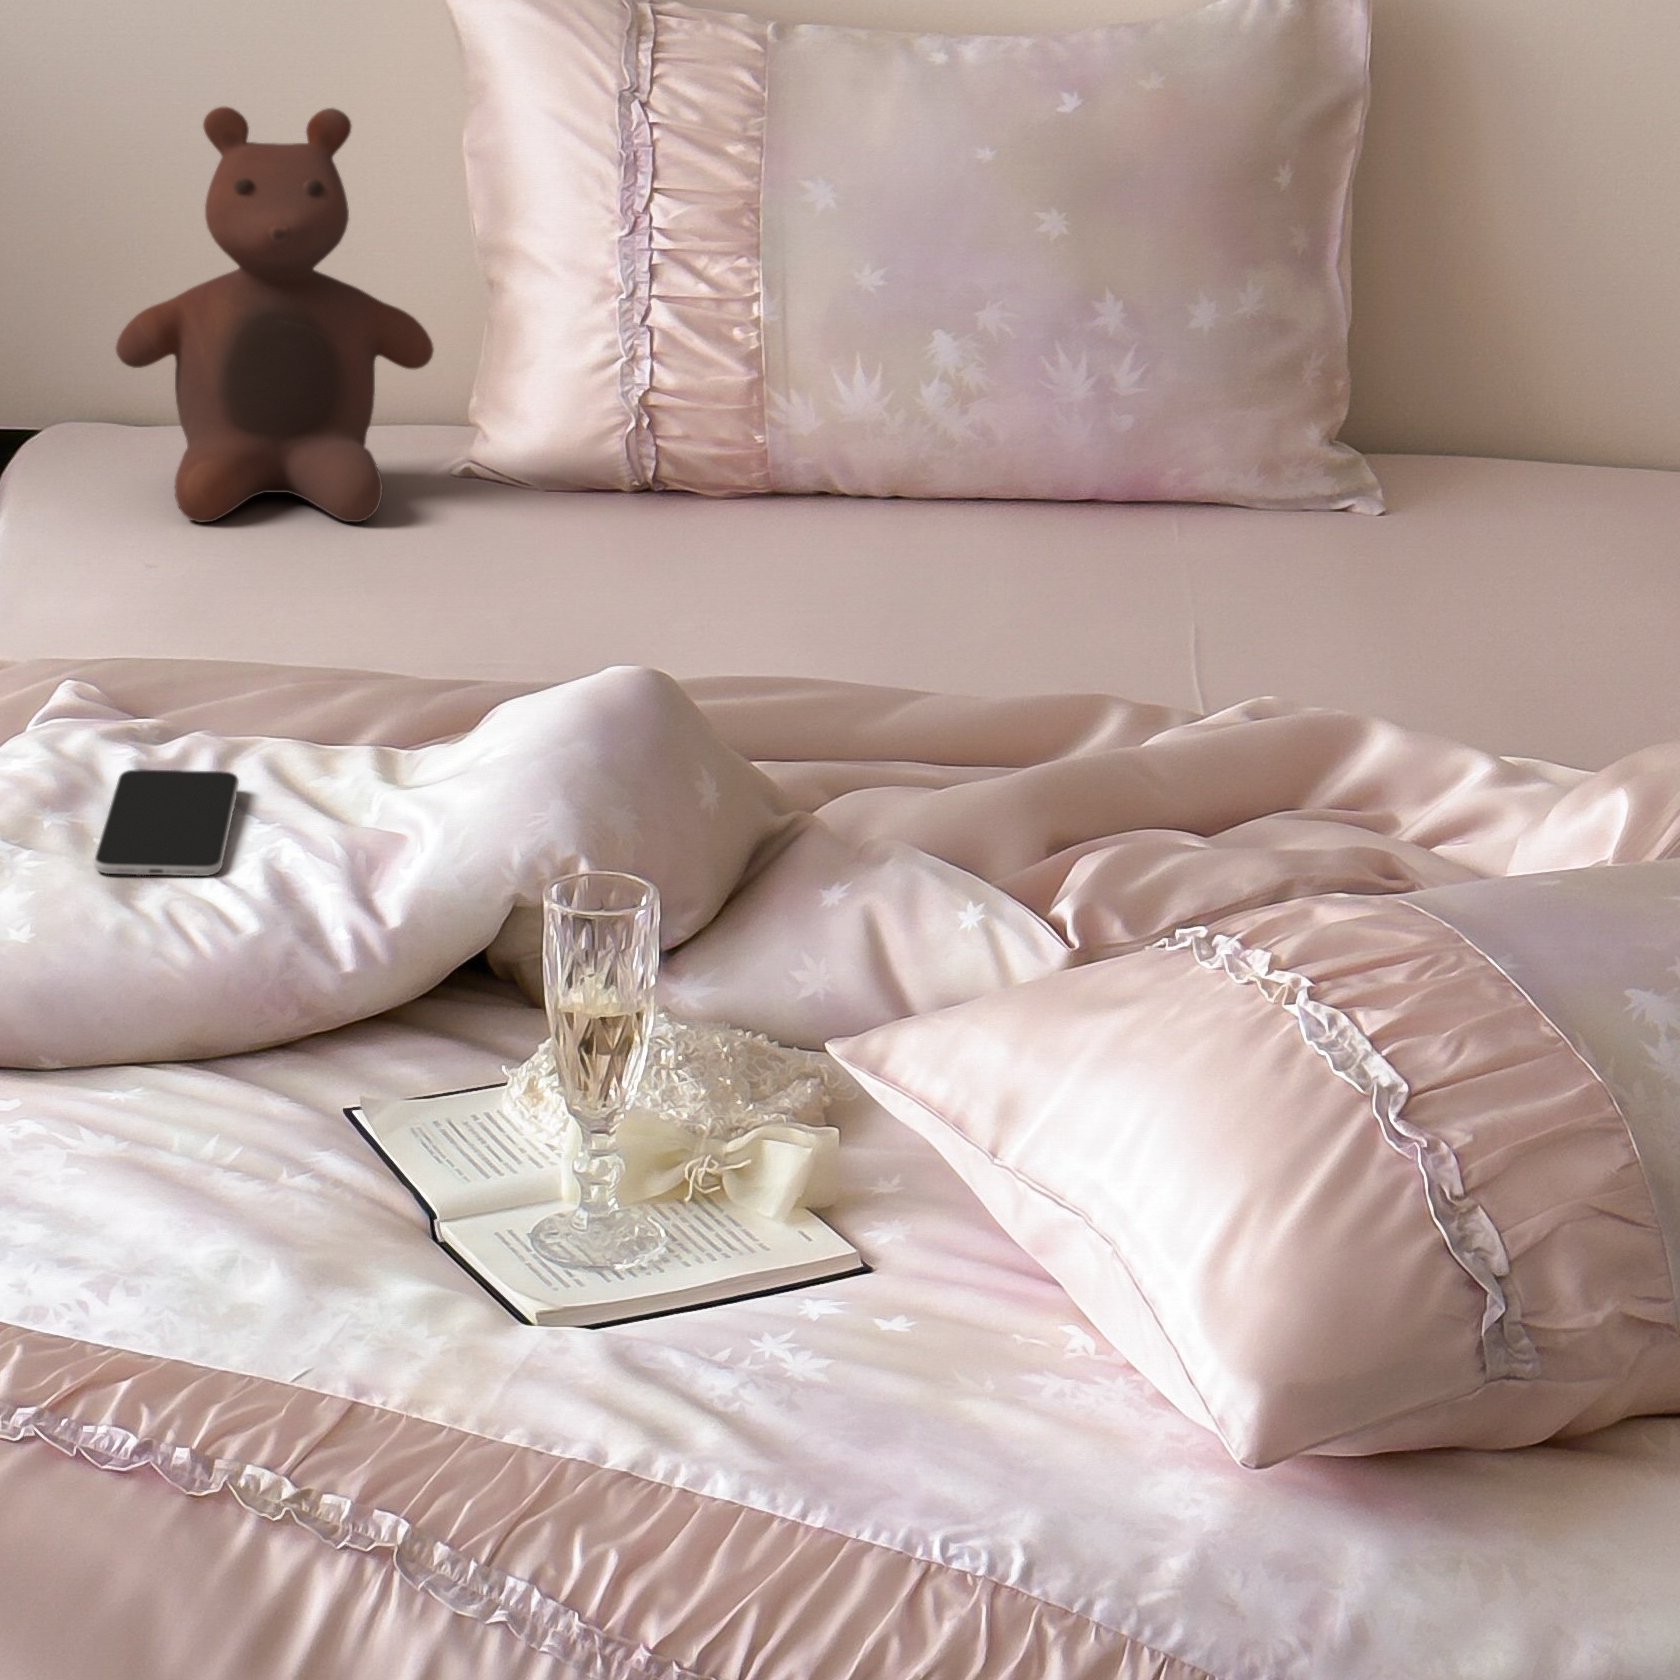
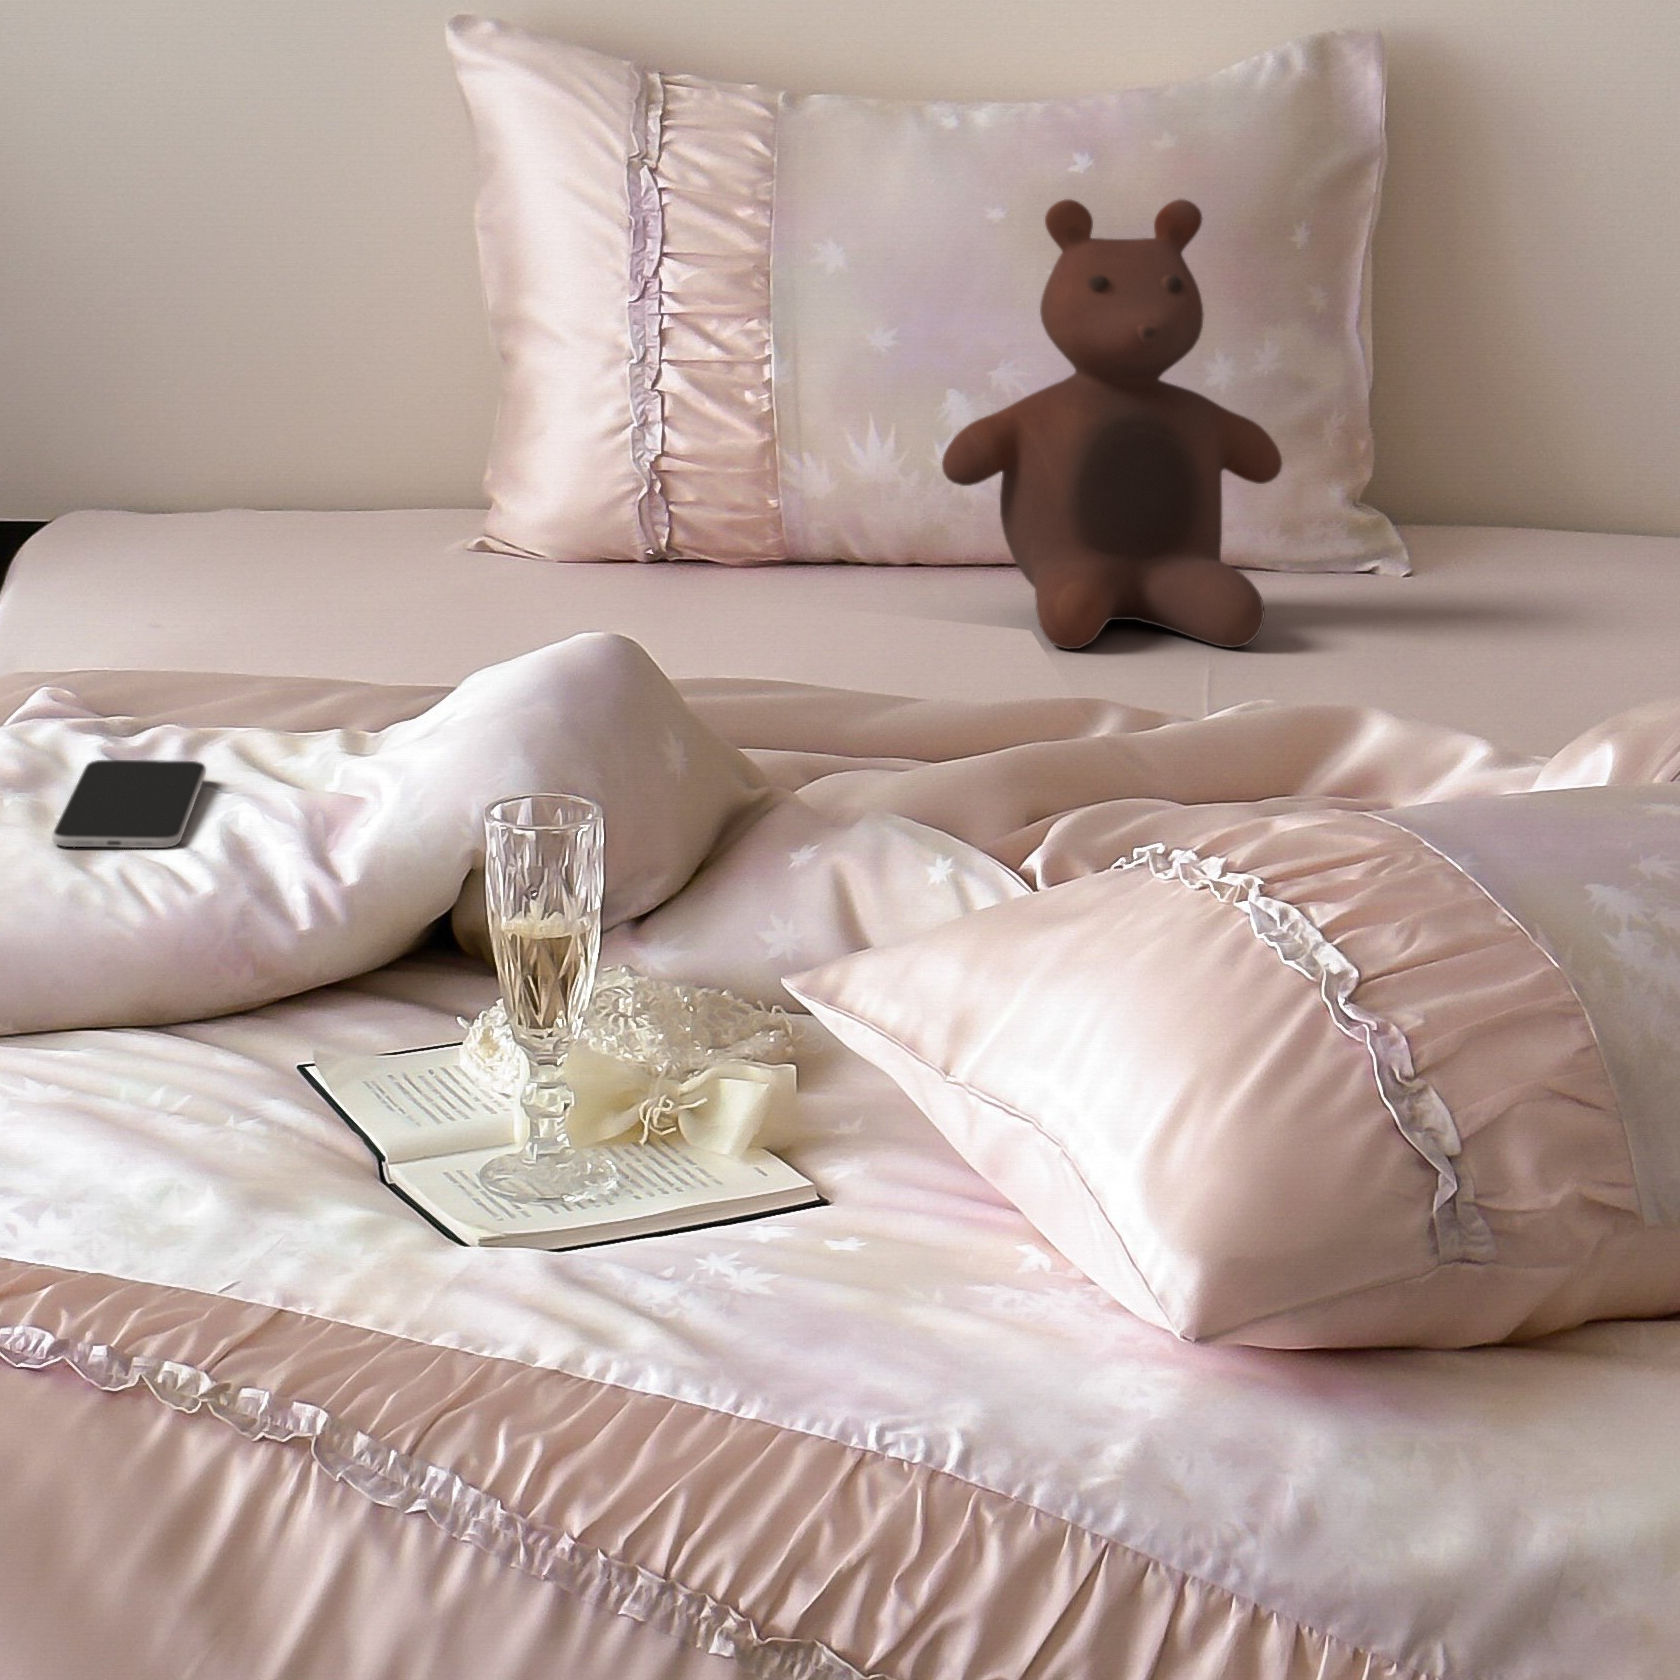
stuffed bear: present [116,107,434,522] -> present [942,199,1282,649]

